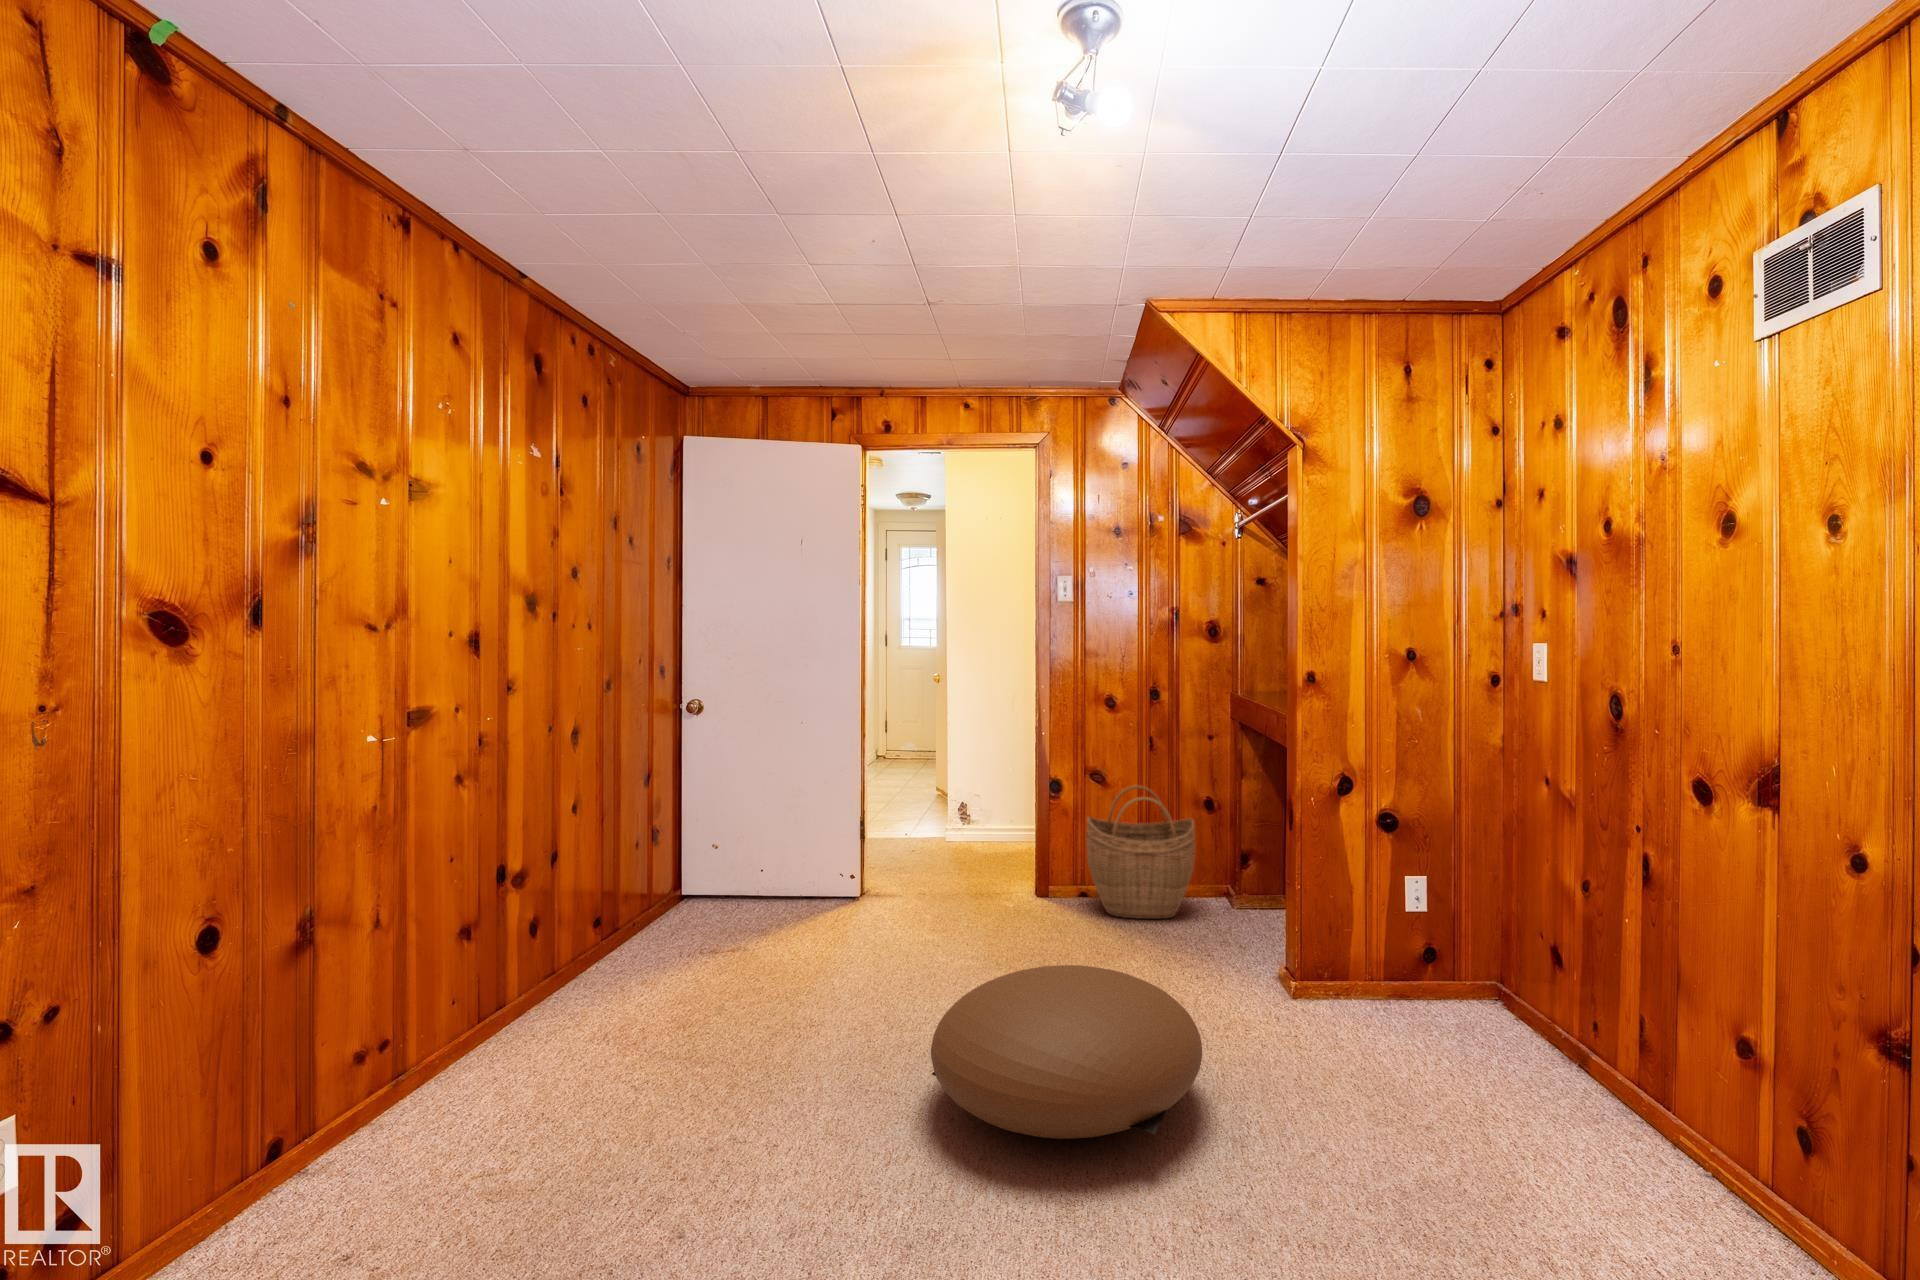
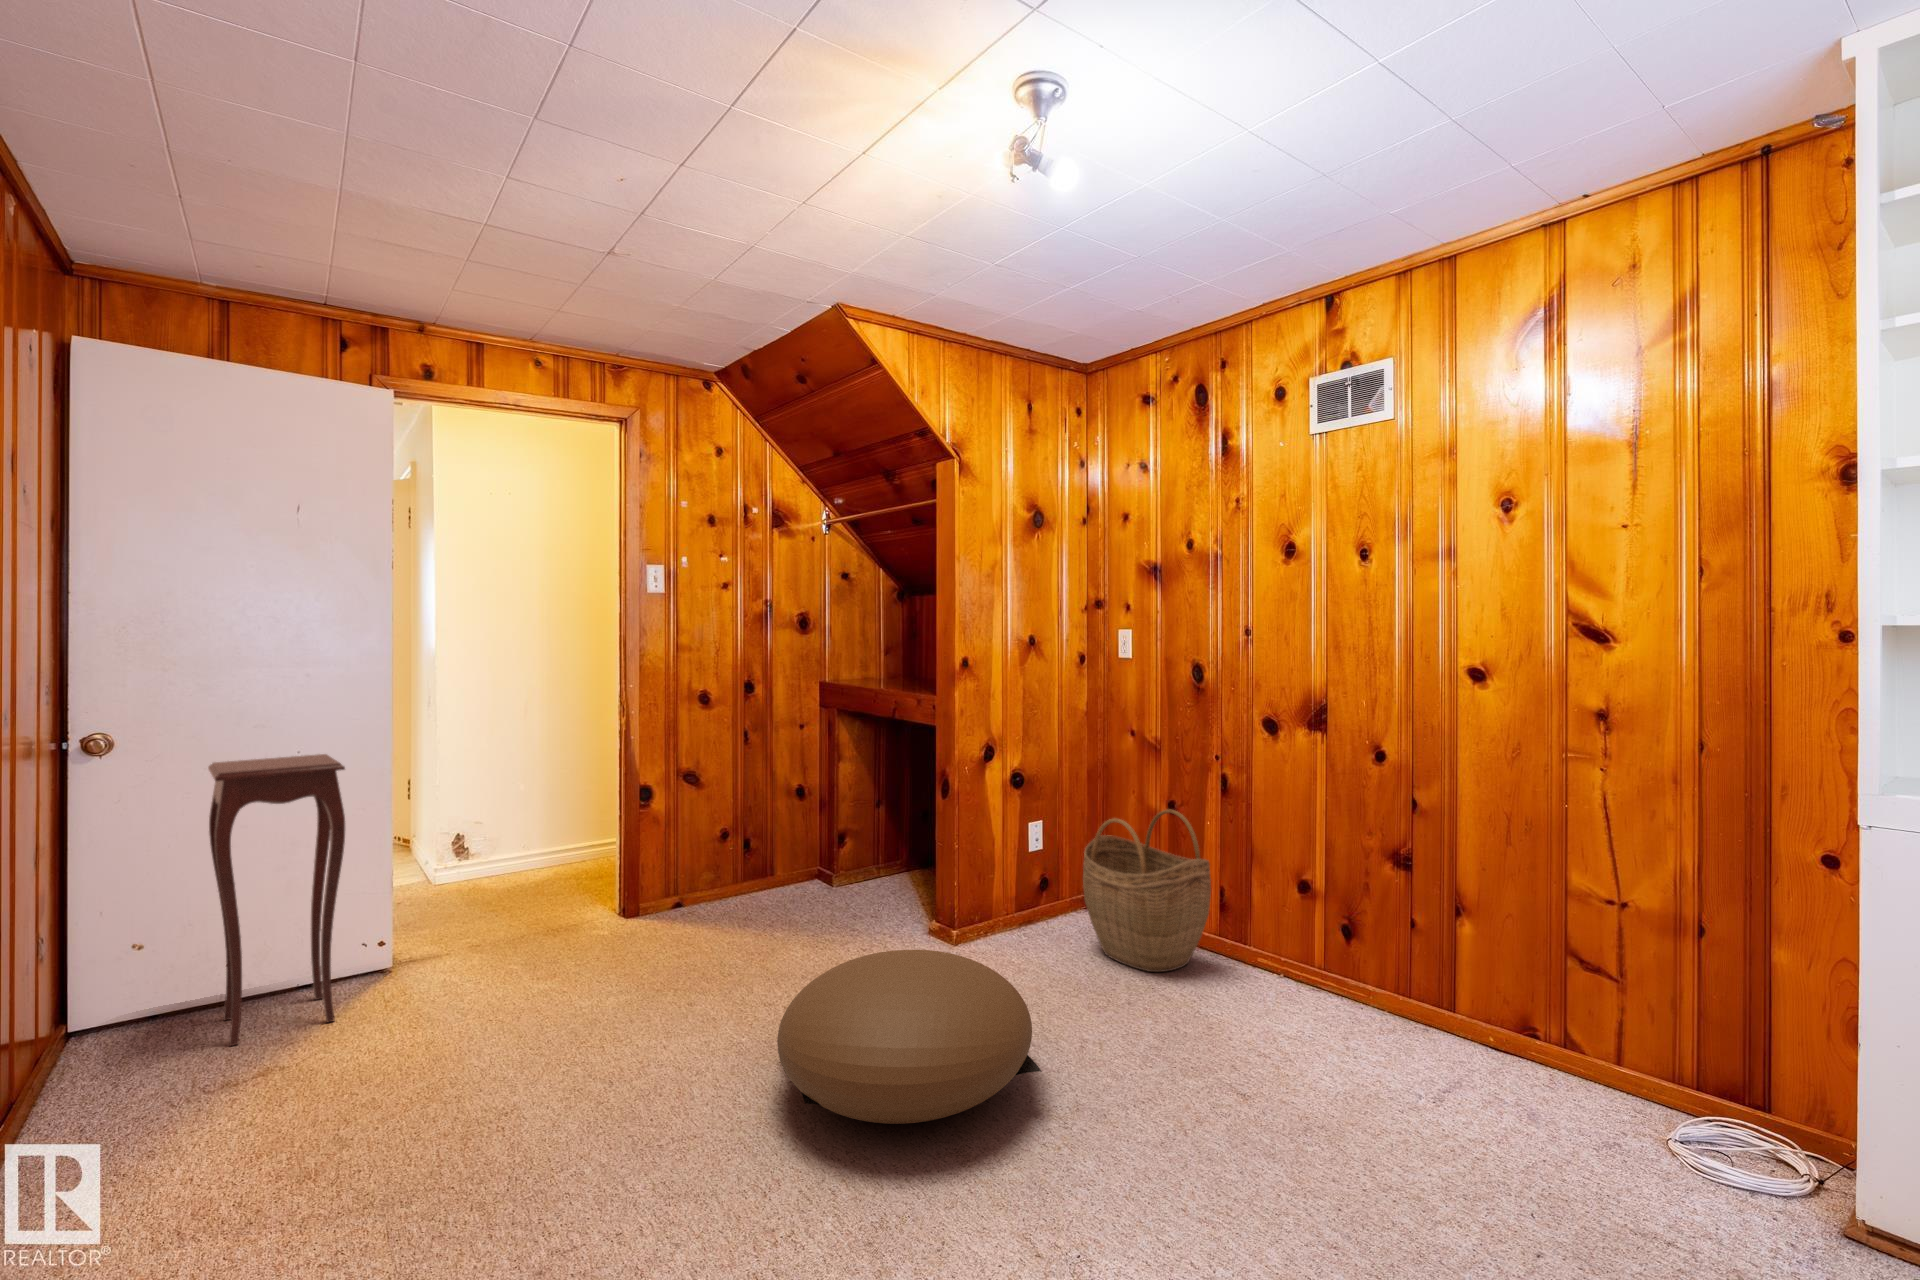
side table: none [720,727,806,918] -> present [208,754,345,1046]
woven basket: present [1086,786,1195,919] -> present [1083,810,1211,972]

